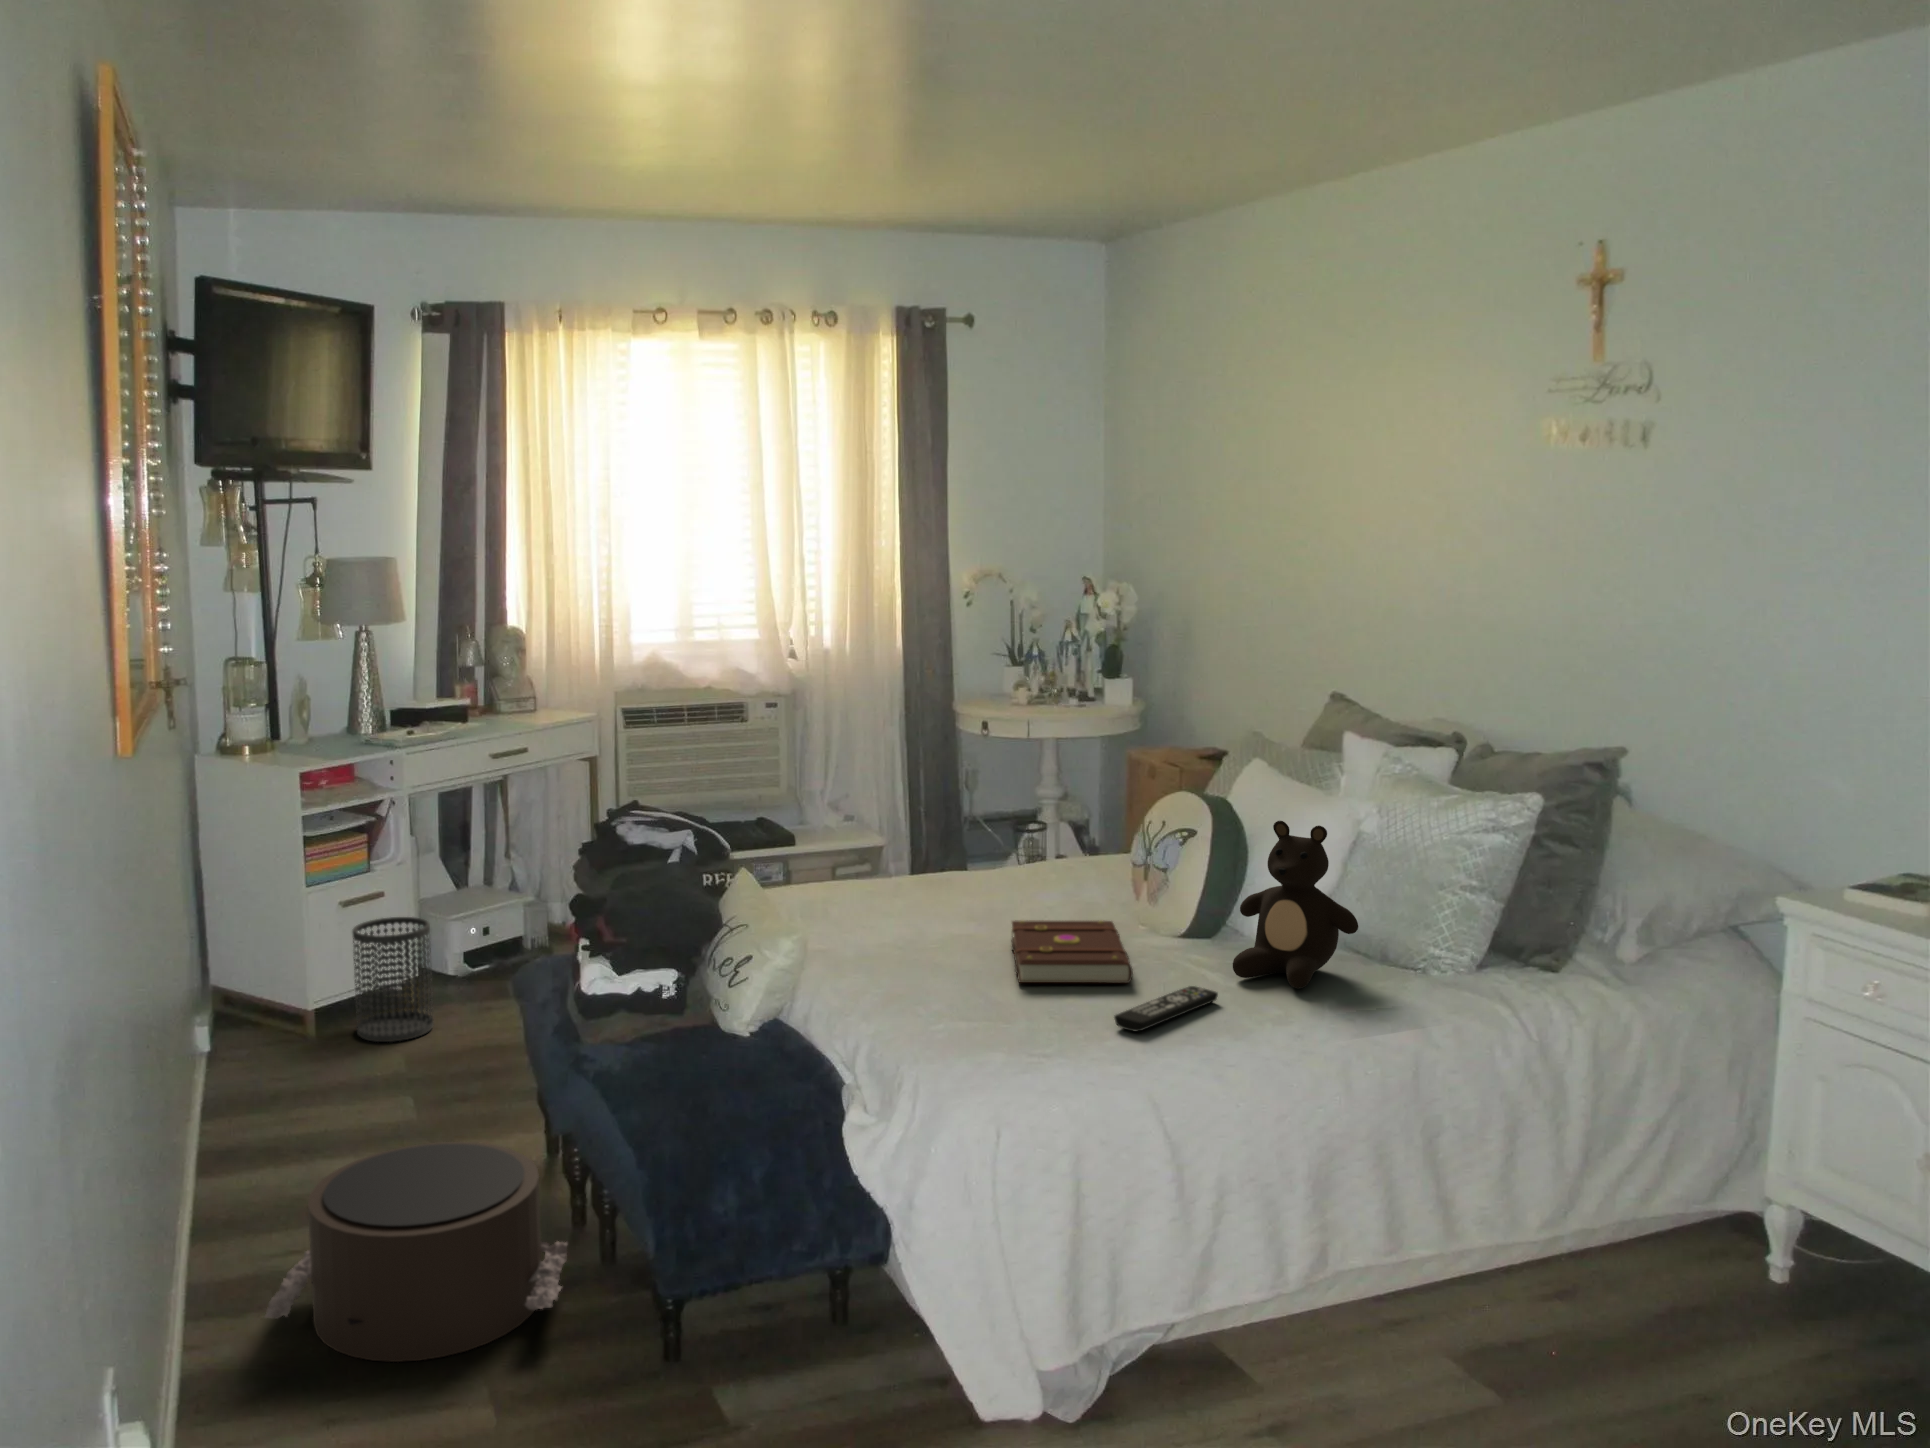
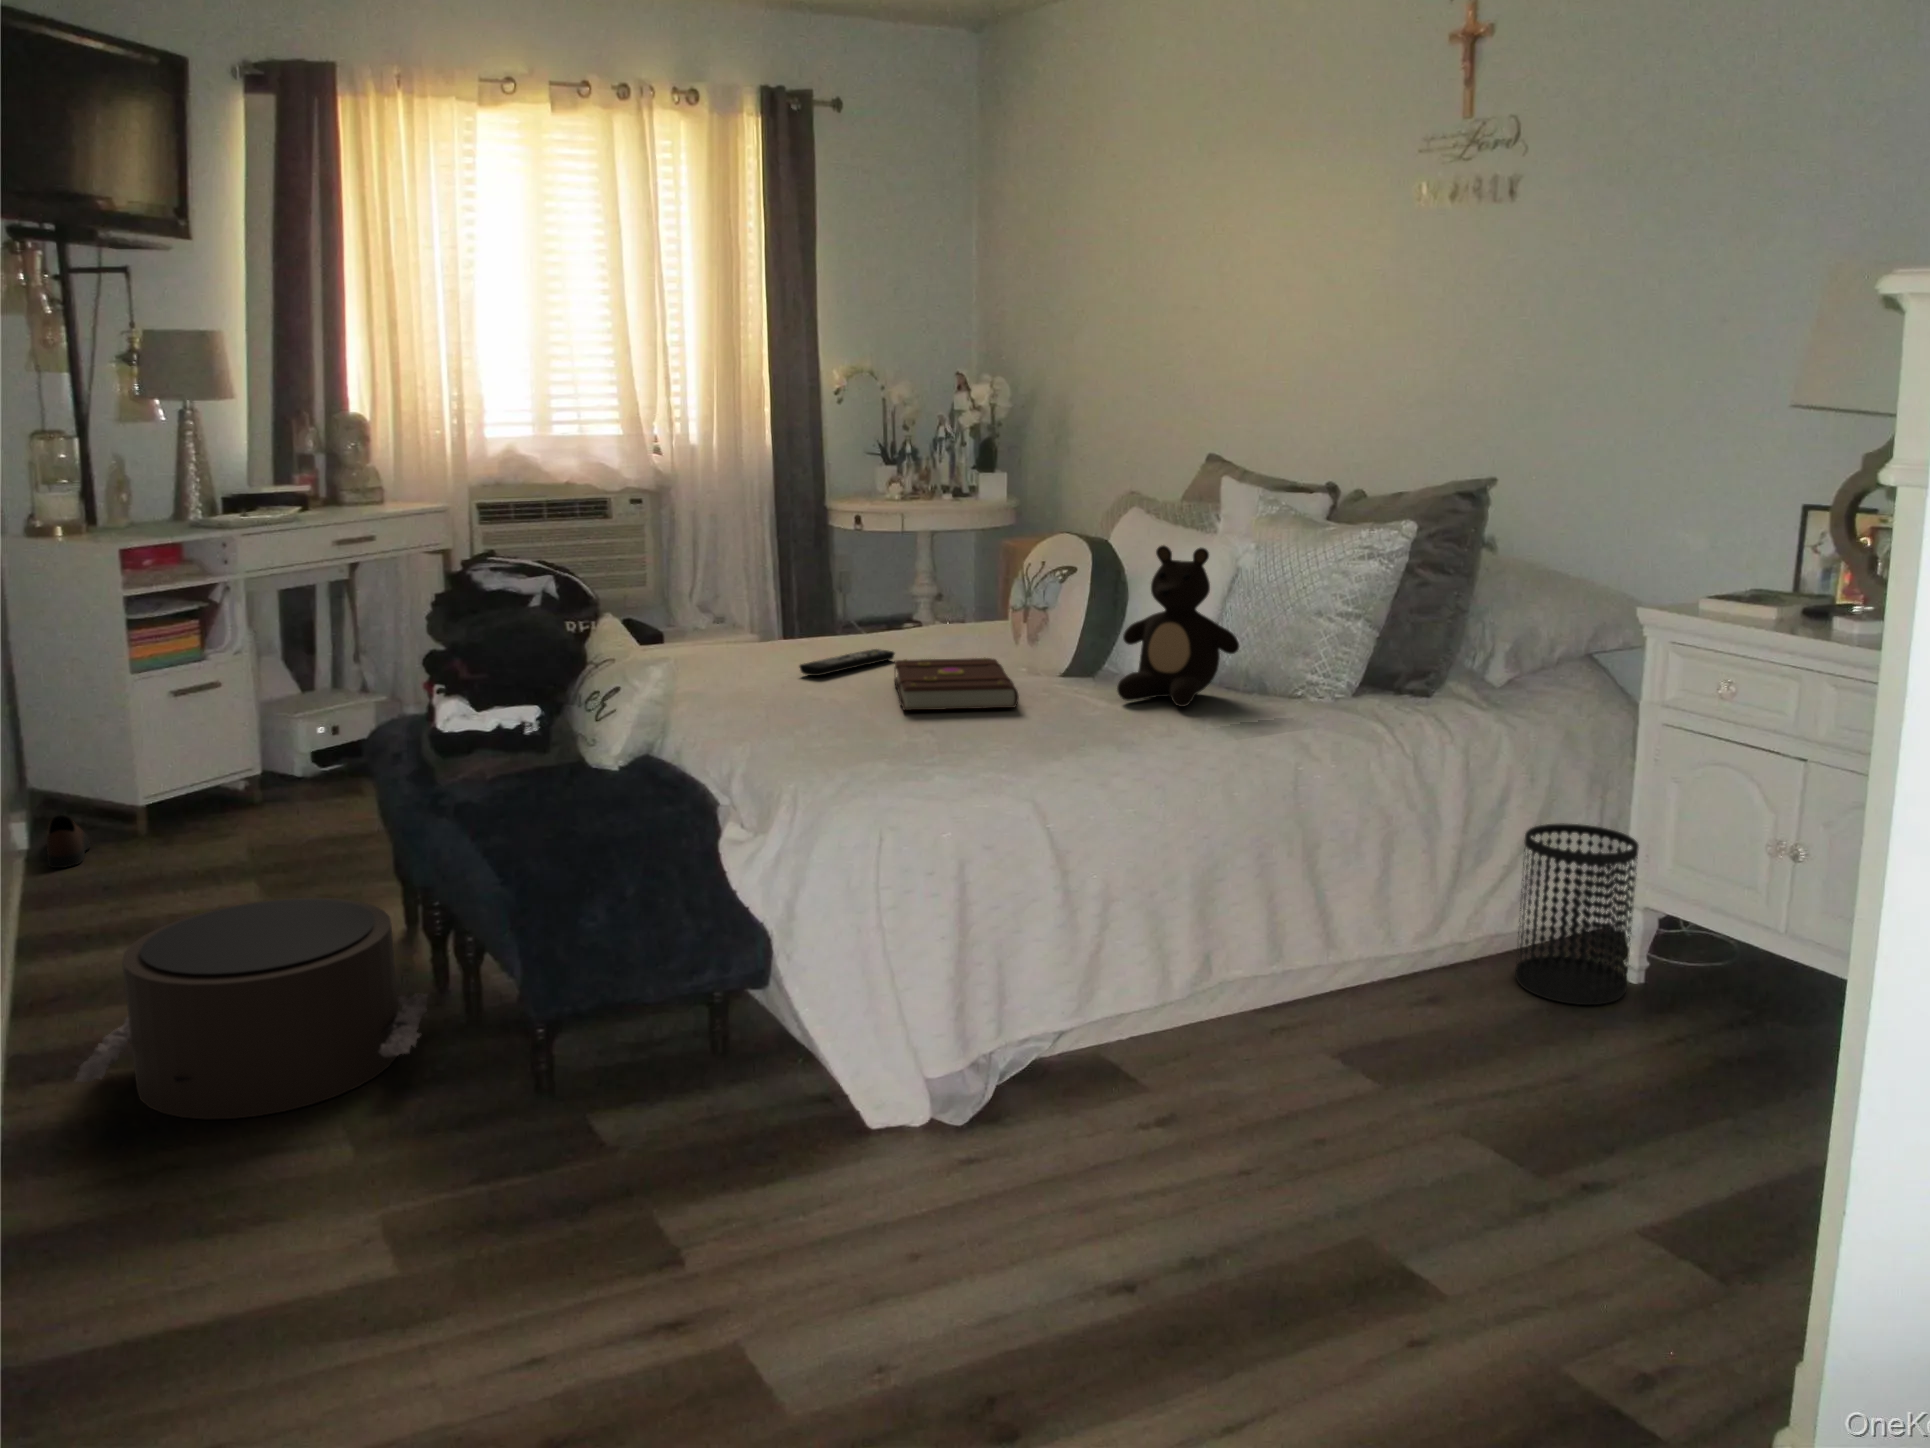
wastebasket: present [352,917,434,1042] -> present [1515,823,1639,1005]
remote control: present [1114,986,1218,1031] -> present [800,649,895,676]
shoe: none [229,1022,266,1074] -> present [47,815,91,868]

